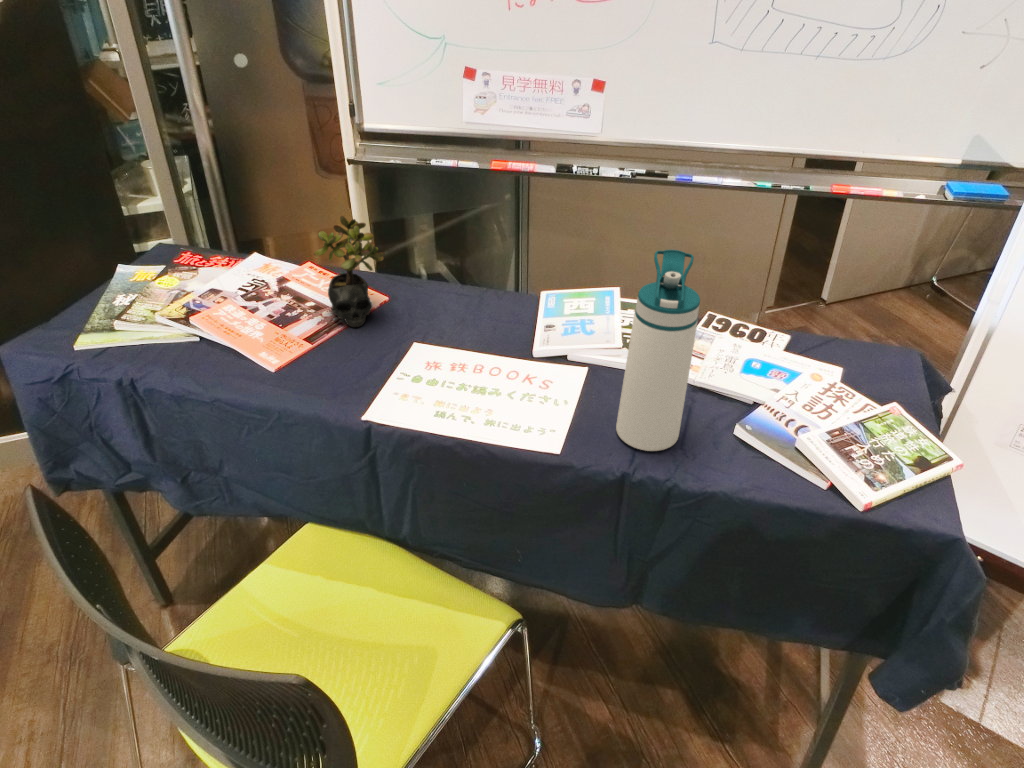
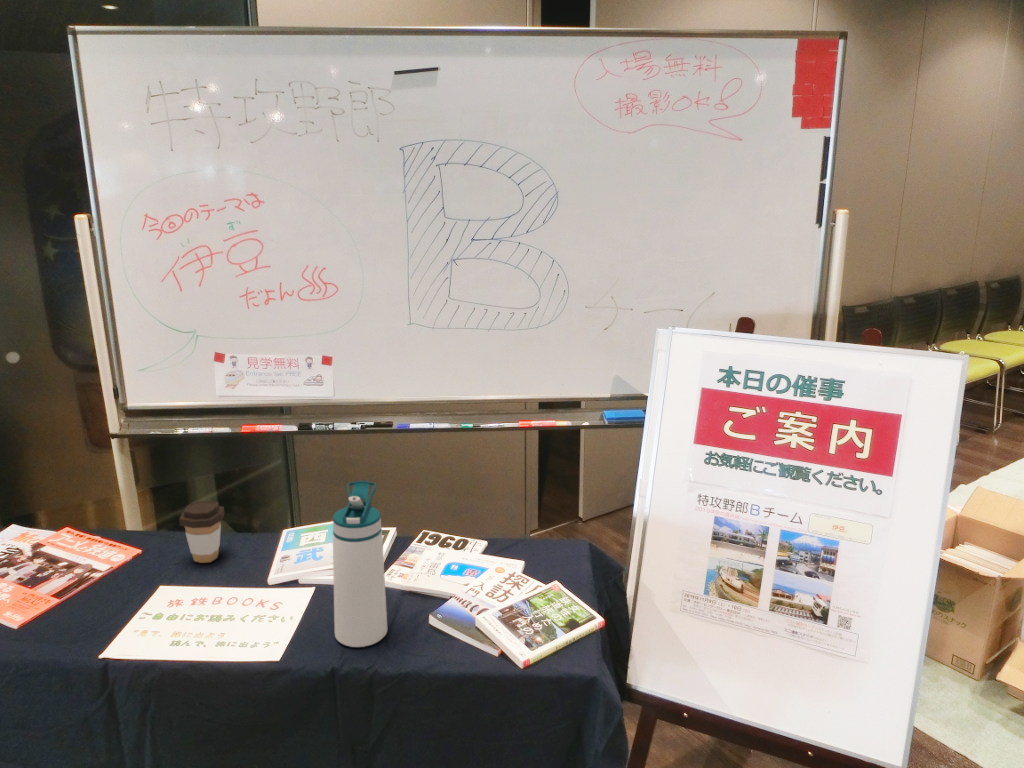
succulent plant: present [313,216,385,327] -> none [65,481,135,580]
coffee cup: none [433,249,480,321] -> present [179,501,224,563]

